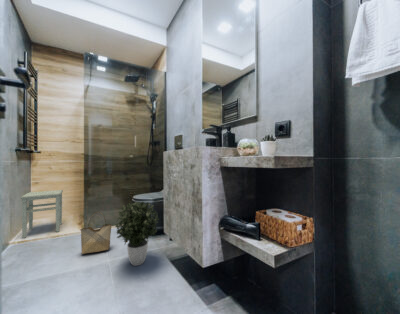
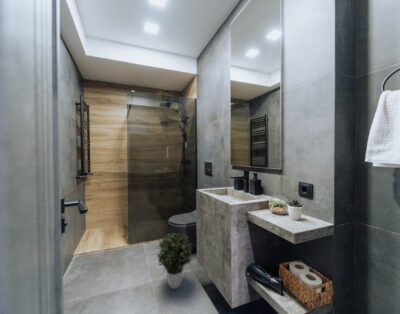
stool: present [21,190,63,238] -> none [81,207,111,249]
woven basket: present [80,215,111,254] -> none [128,235,152,272]

